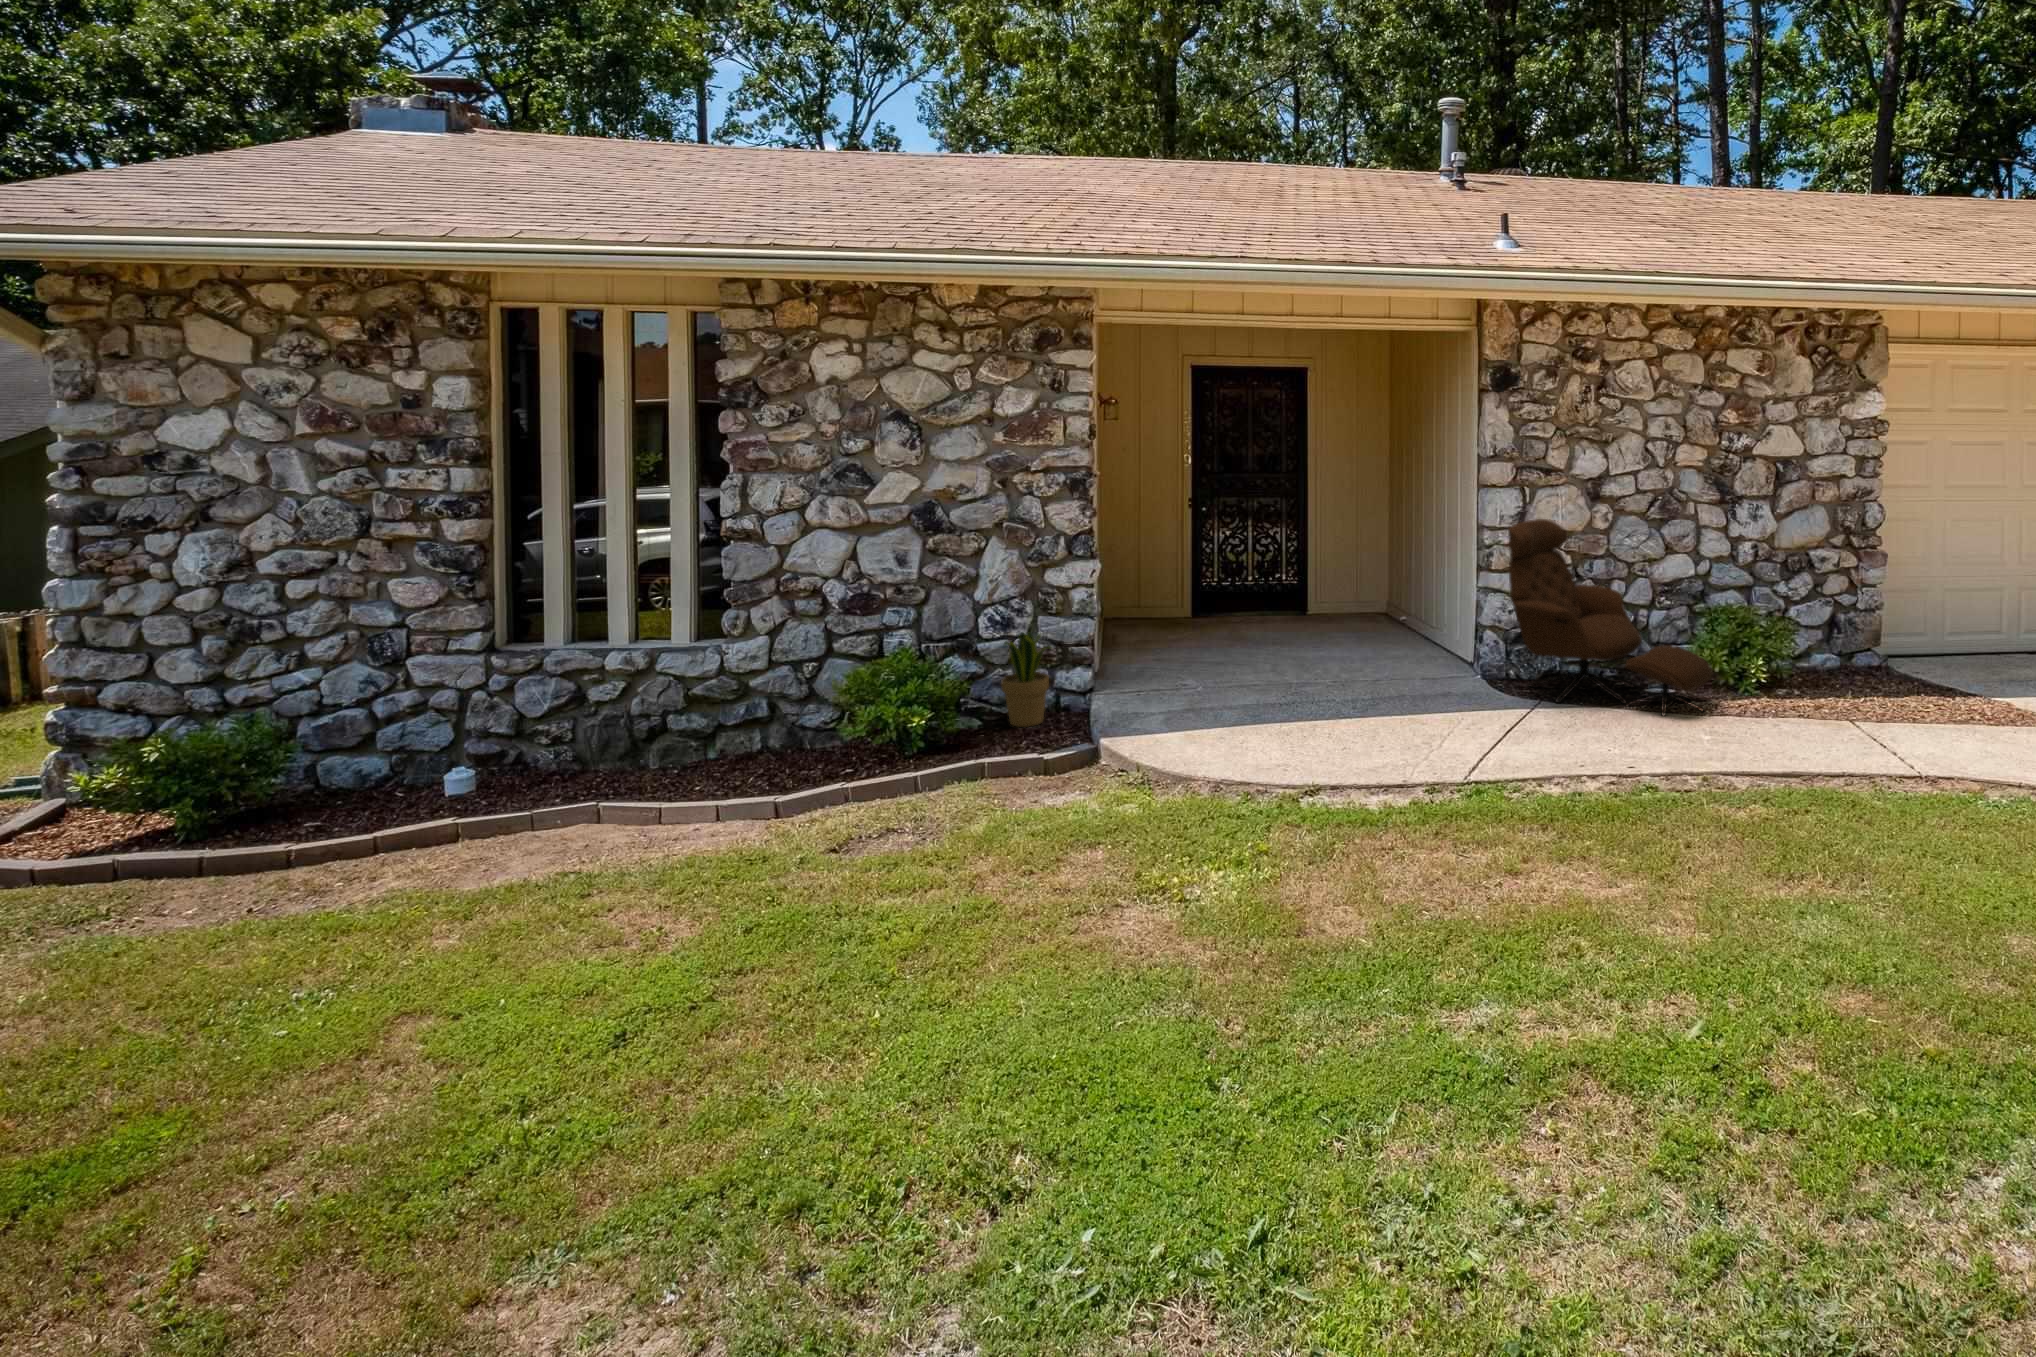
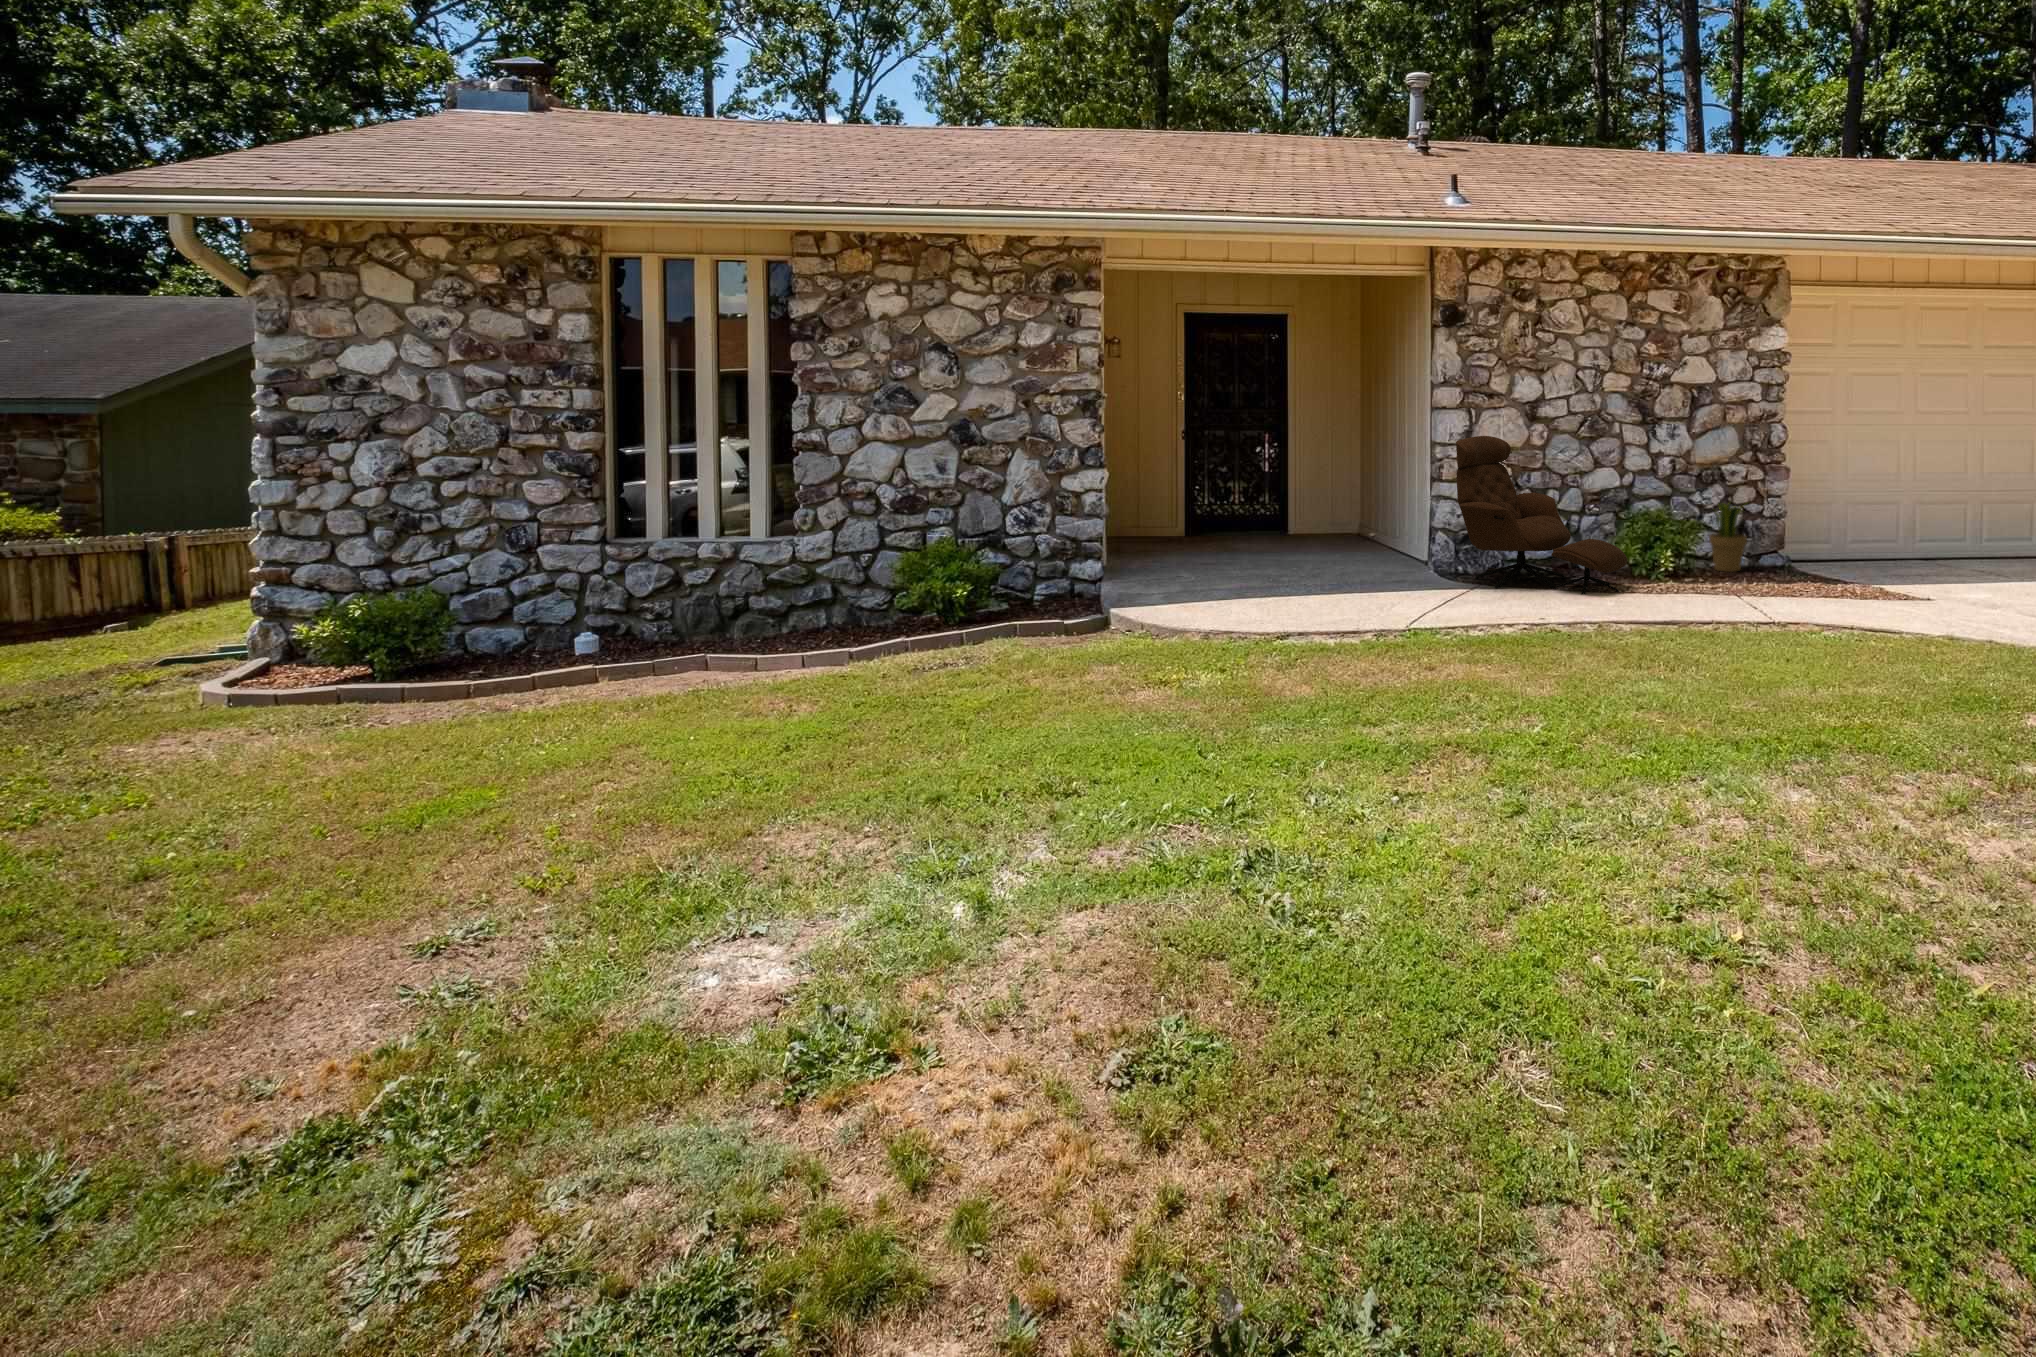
potted plant: present [1001,632,1051,727] -> present [1709,503,1747,572]

